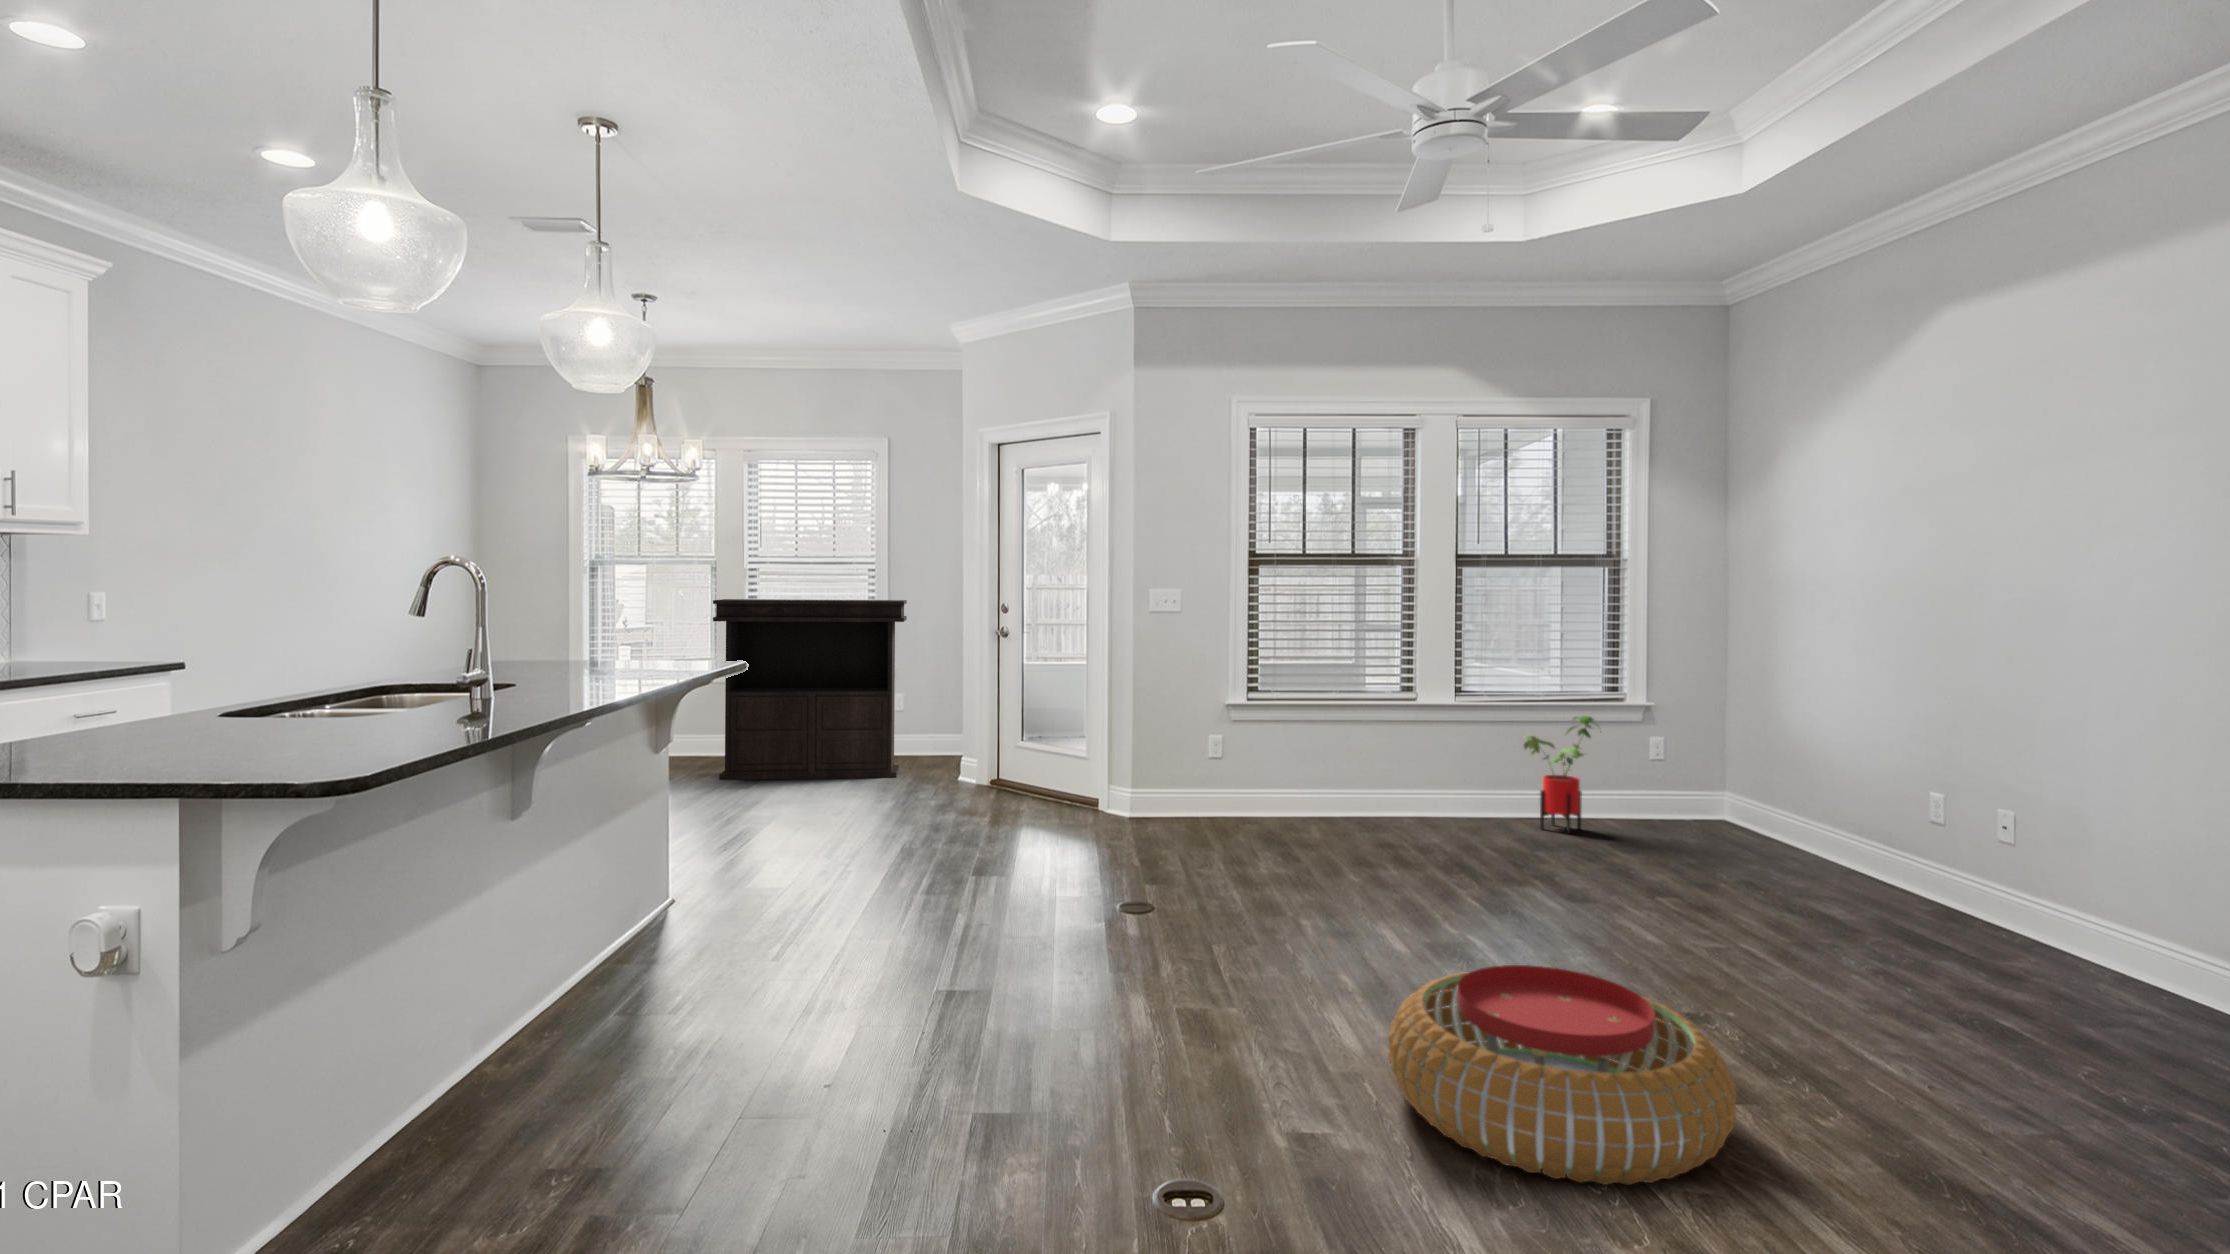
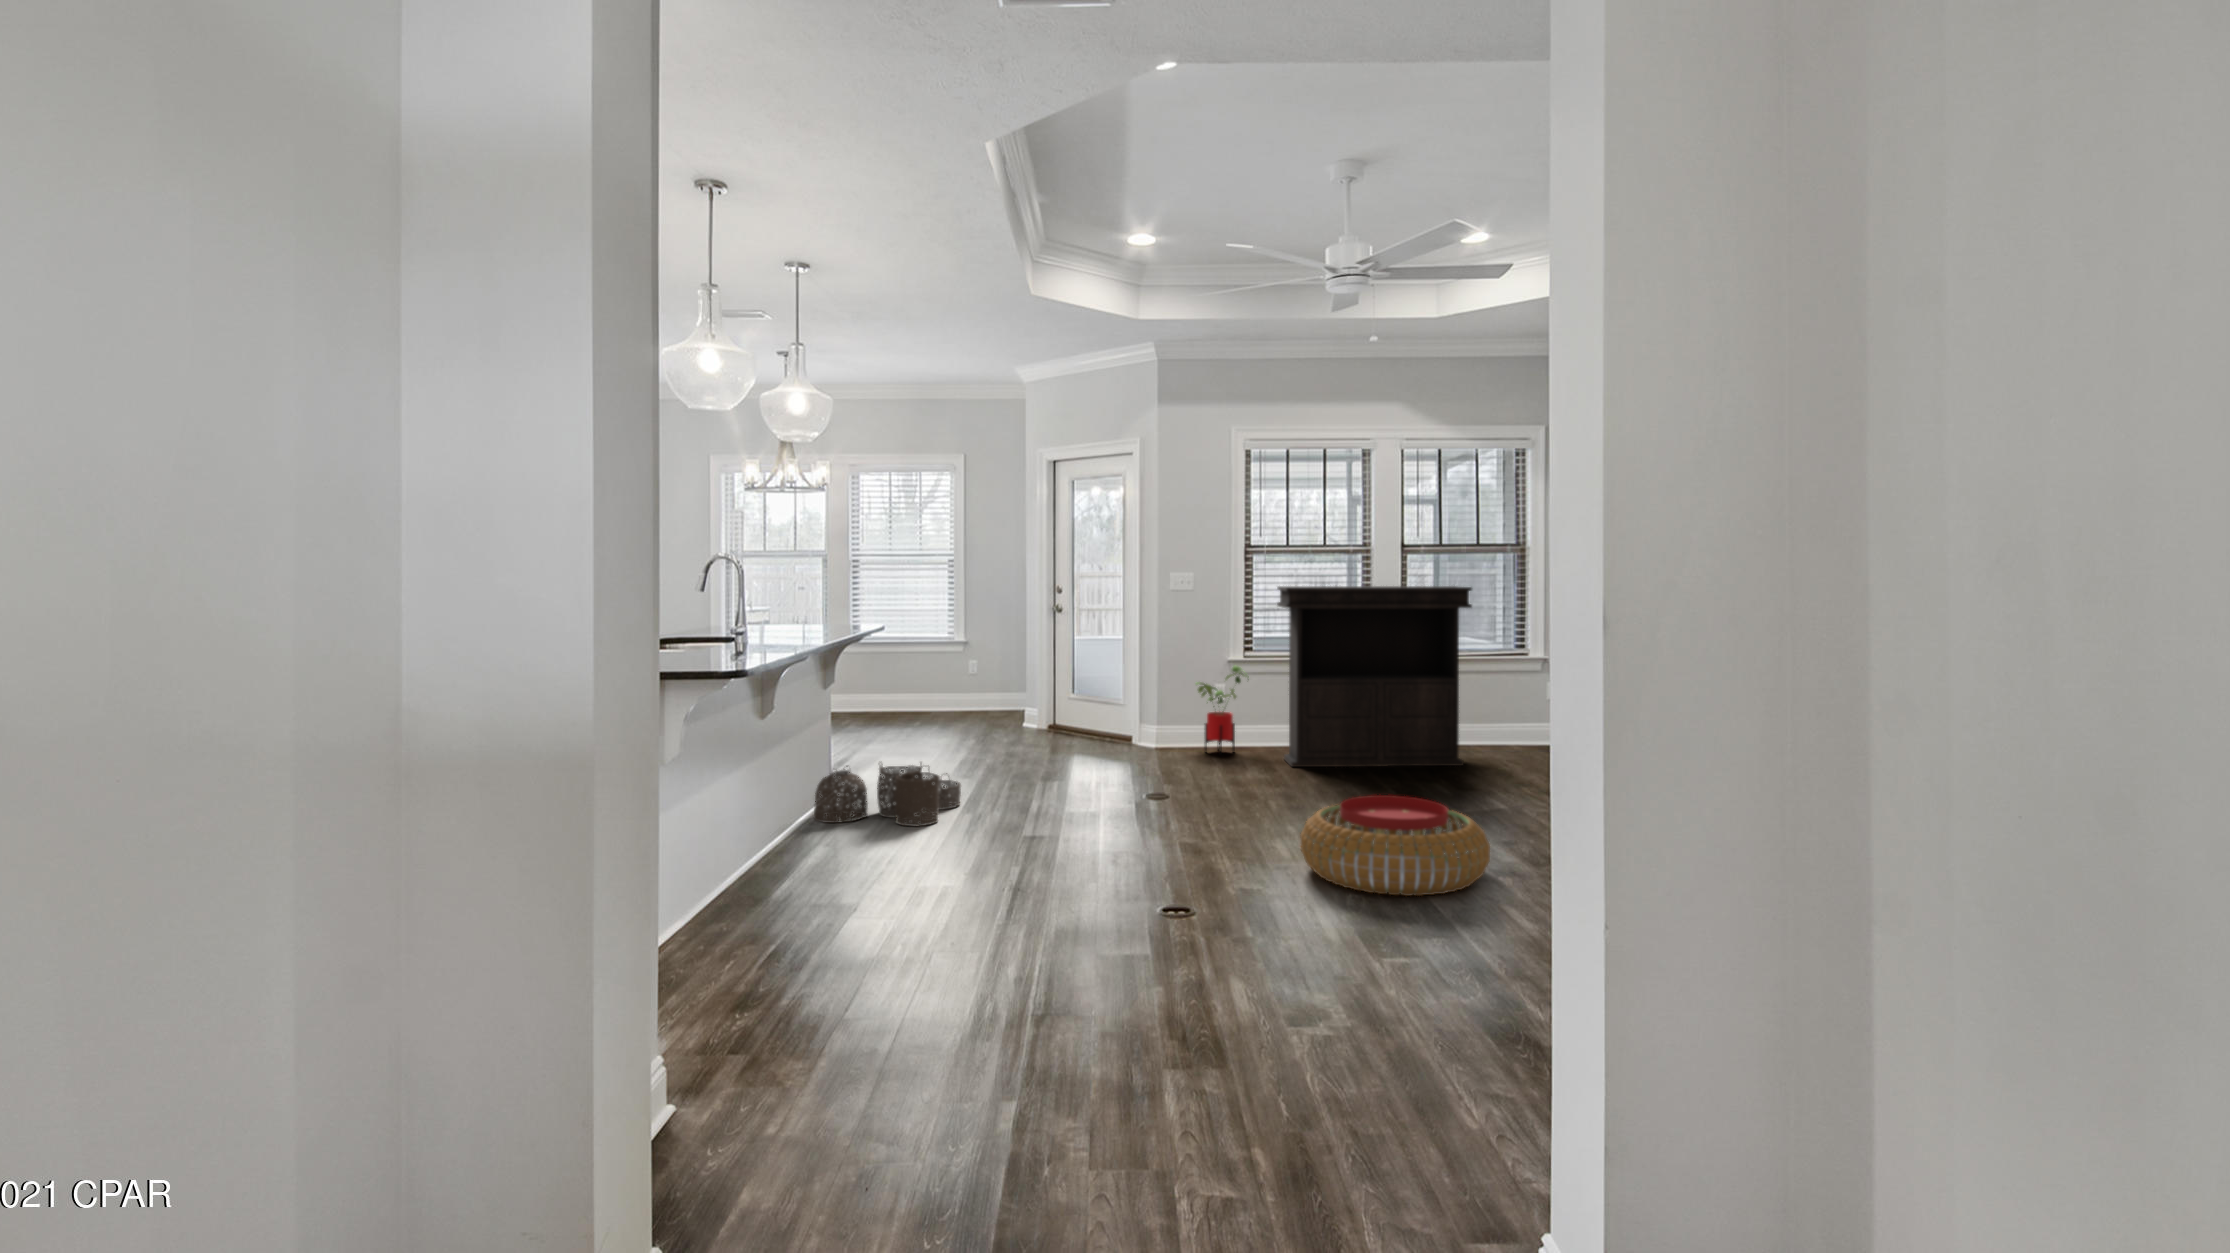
console table: present [713,599,907,780] -> present [1277,586,1472,767]
house plant: present [1524,715,1594,833] -> present [1196,666,1249,753]
woven basket: none [617,869,848,978] -> present [814,765,961,826]

